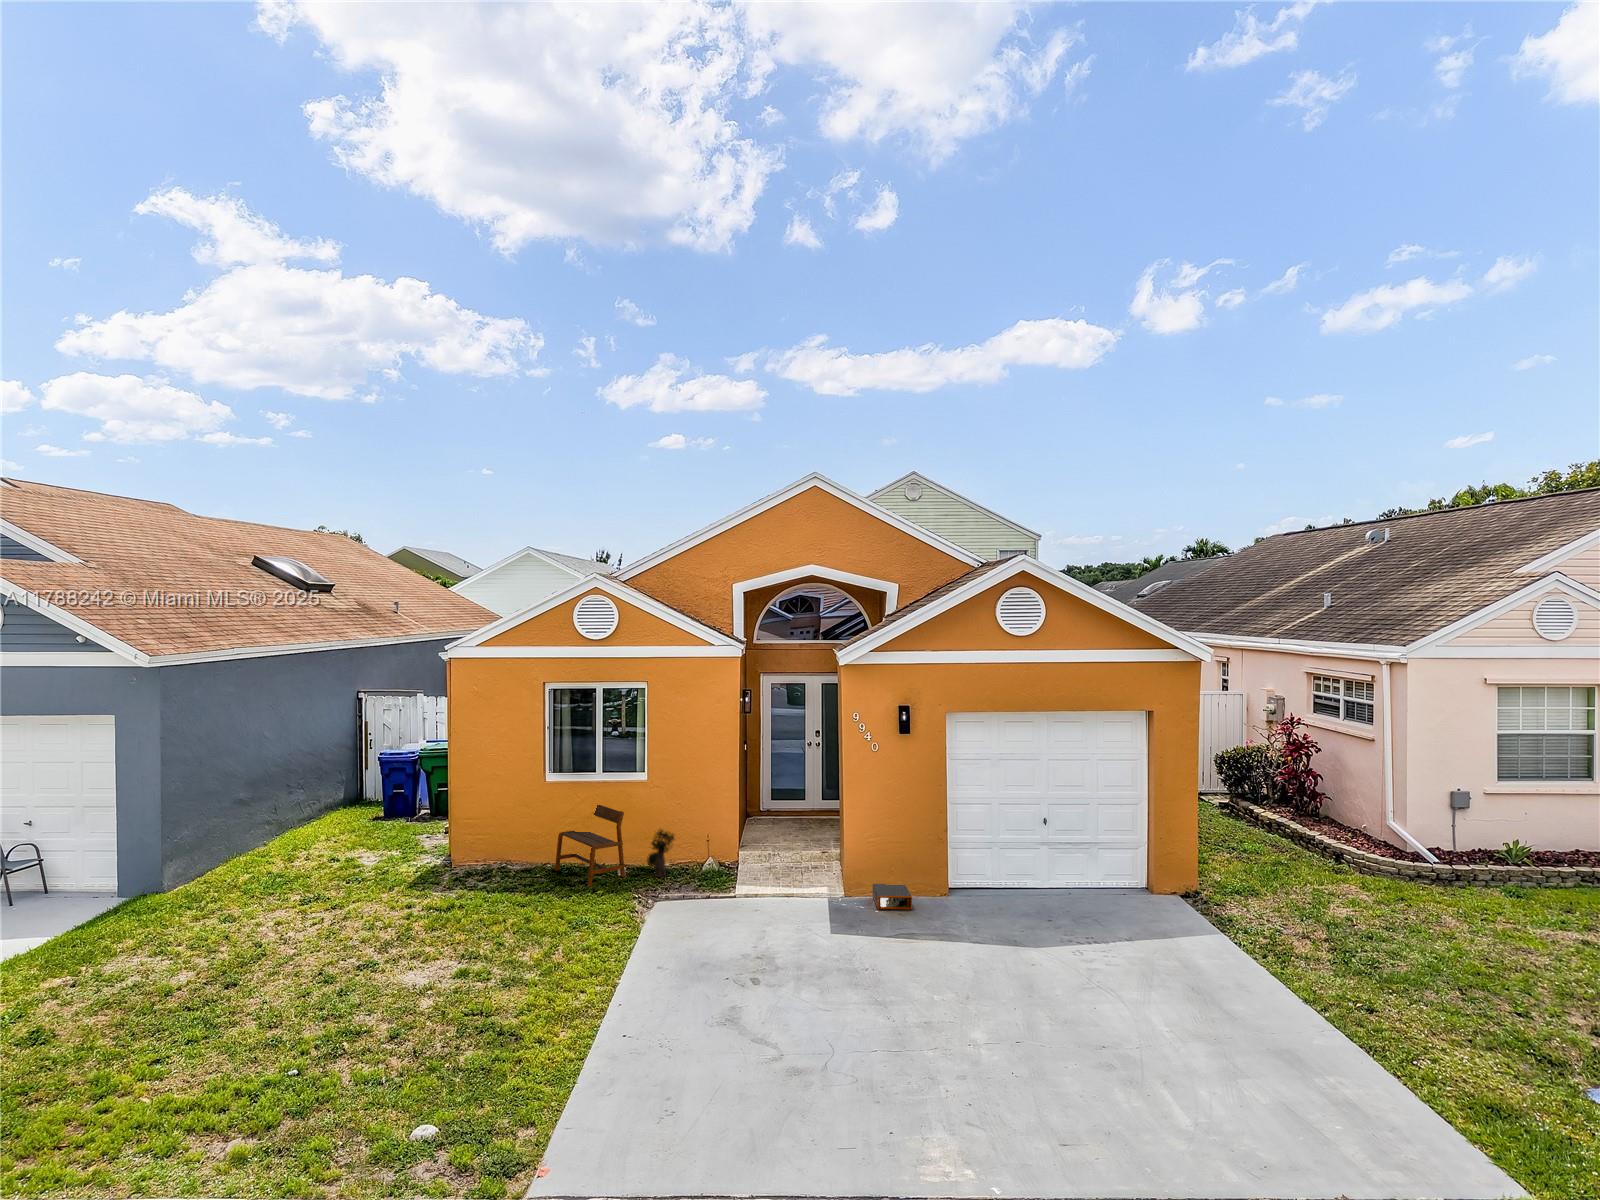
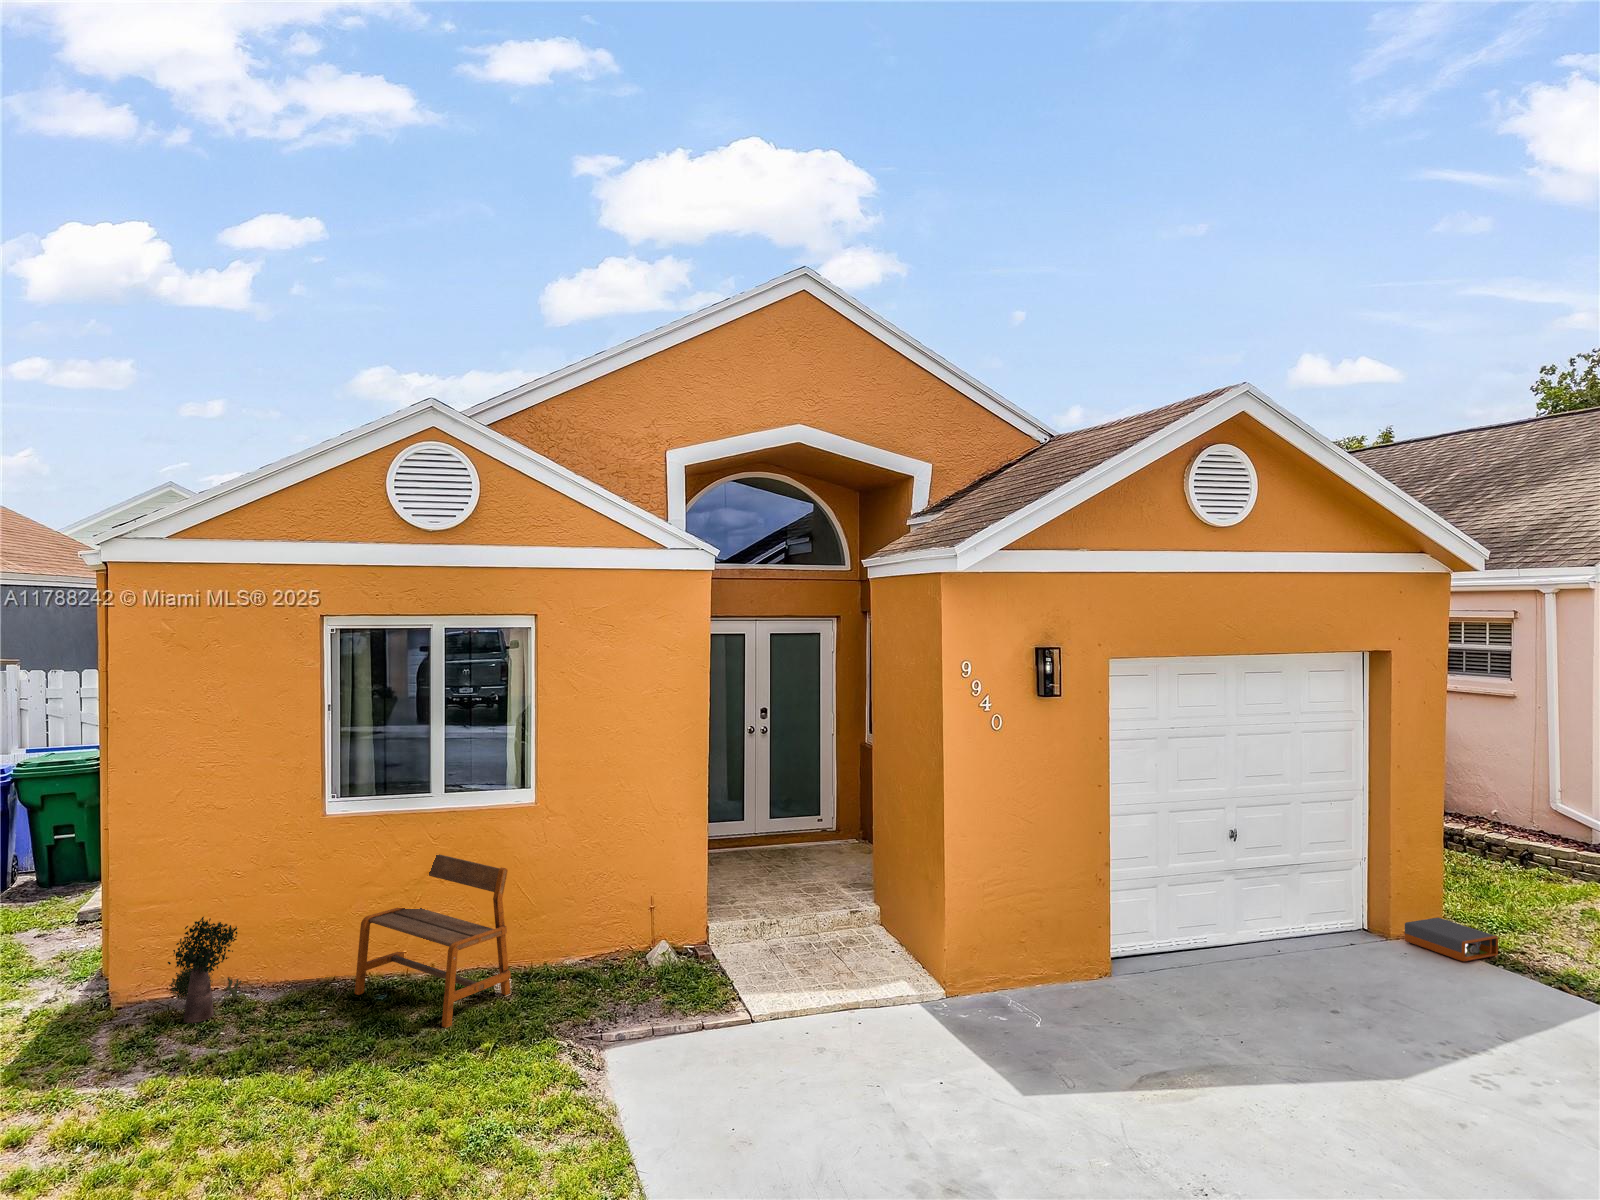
potted plant: present [647,829,675,877] -> present [168,917,242,1023]
storage box: present [872,884,912,909] -> present [1405,918,1498,962]

